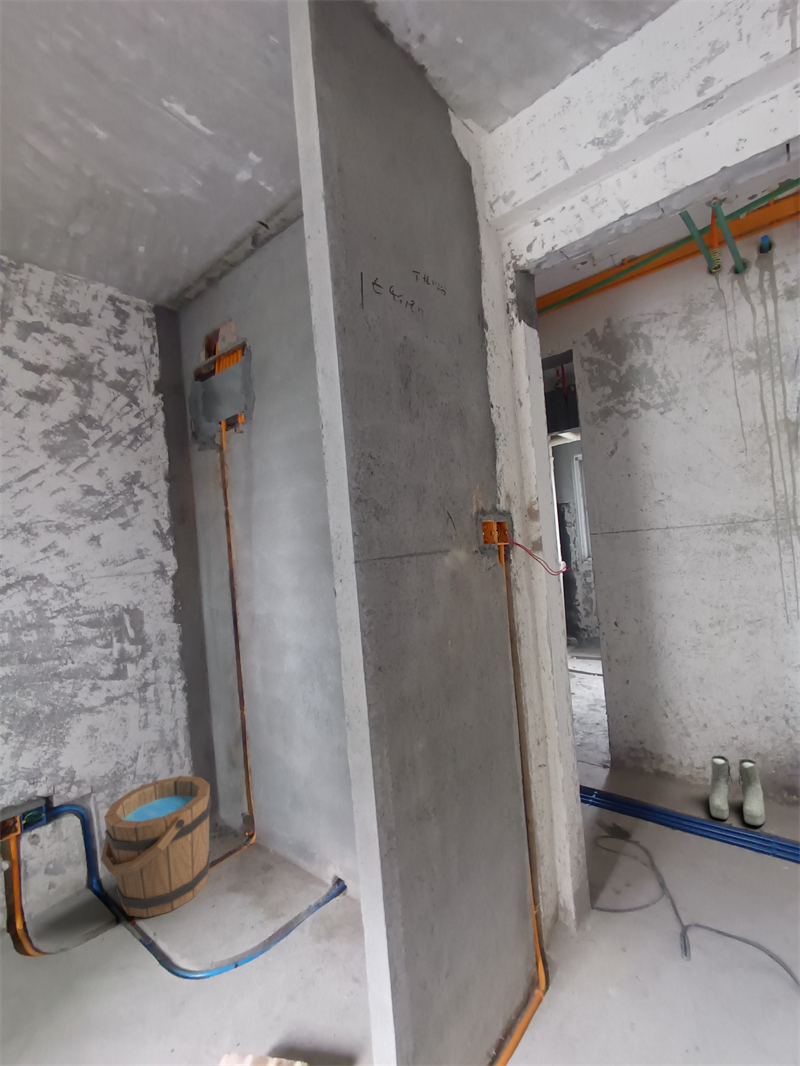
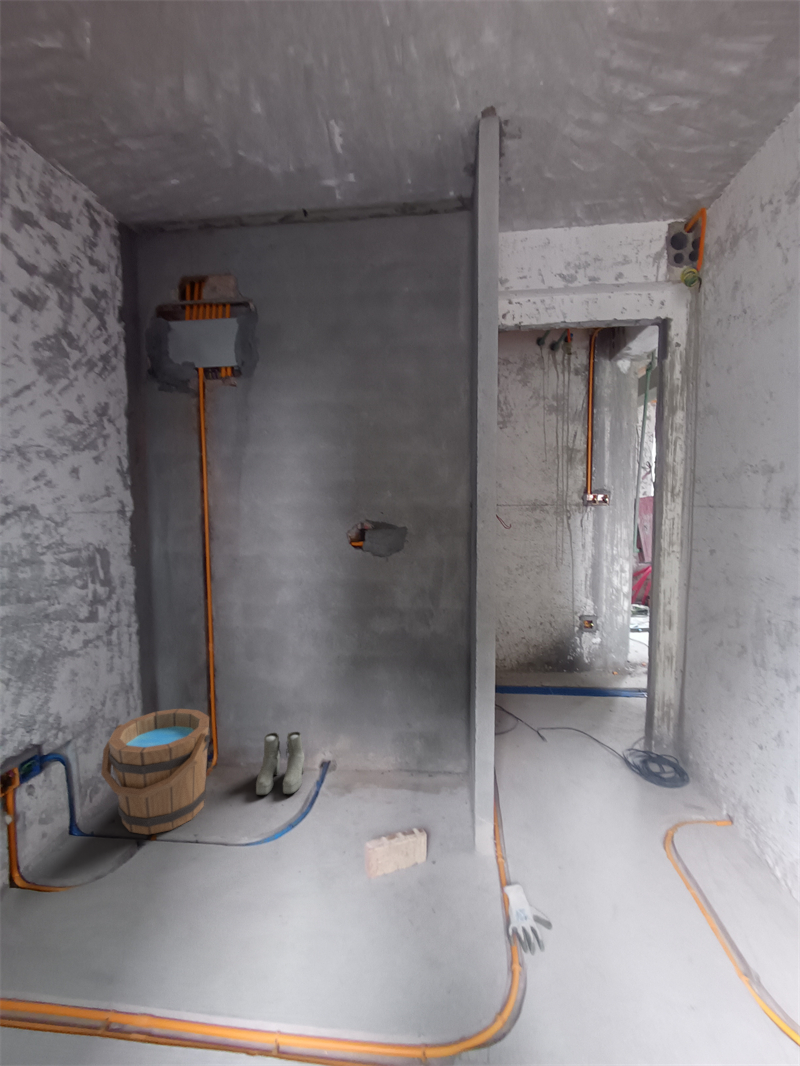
boots: present [709,755,765,826] -> present [256,732,304,795]

